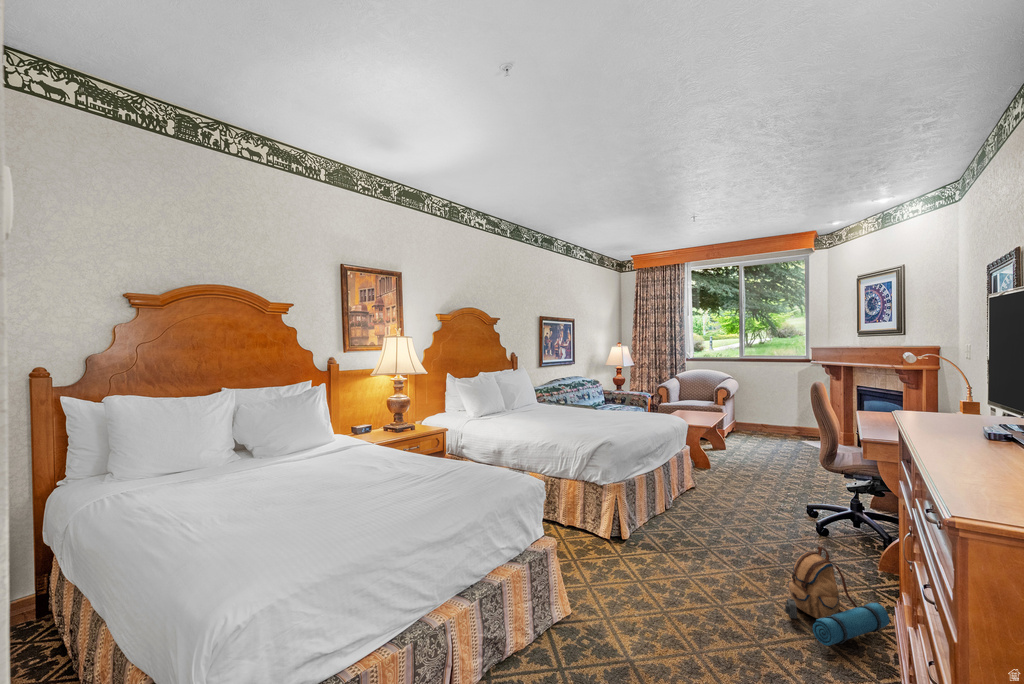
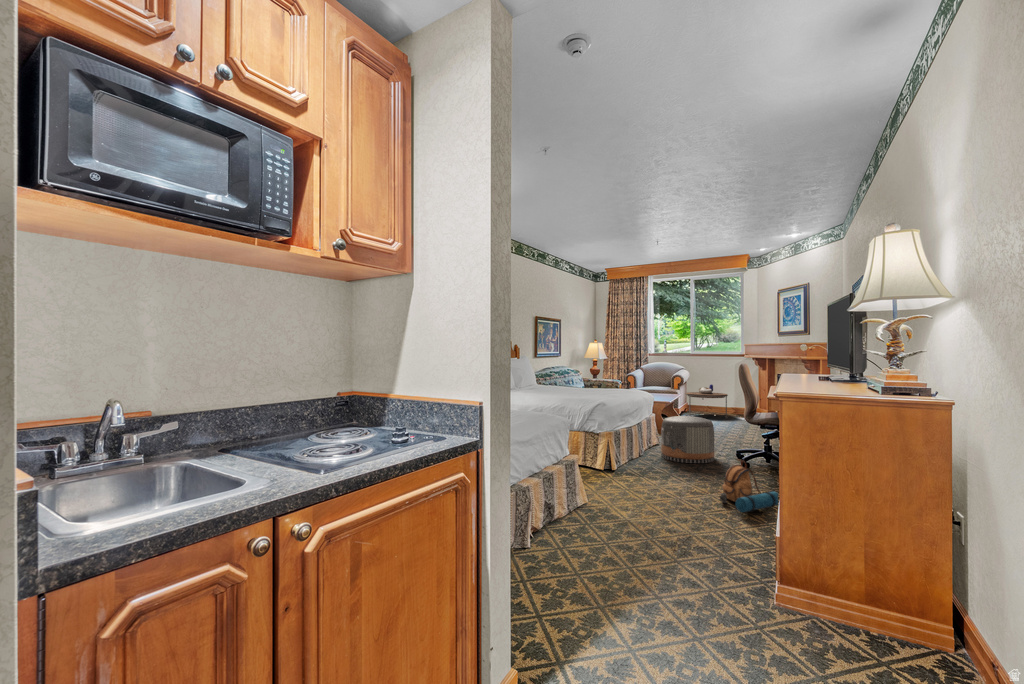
side table: none [733,398,790,443] -> present [685,384,728,419]
pouf: none [697,454,774,527] -> present [661,416,714,463]

